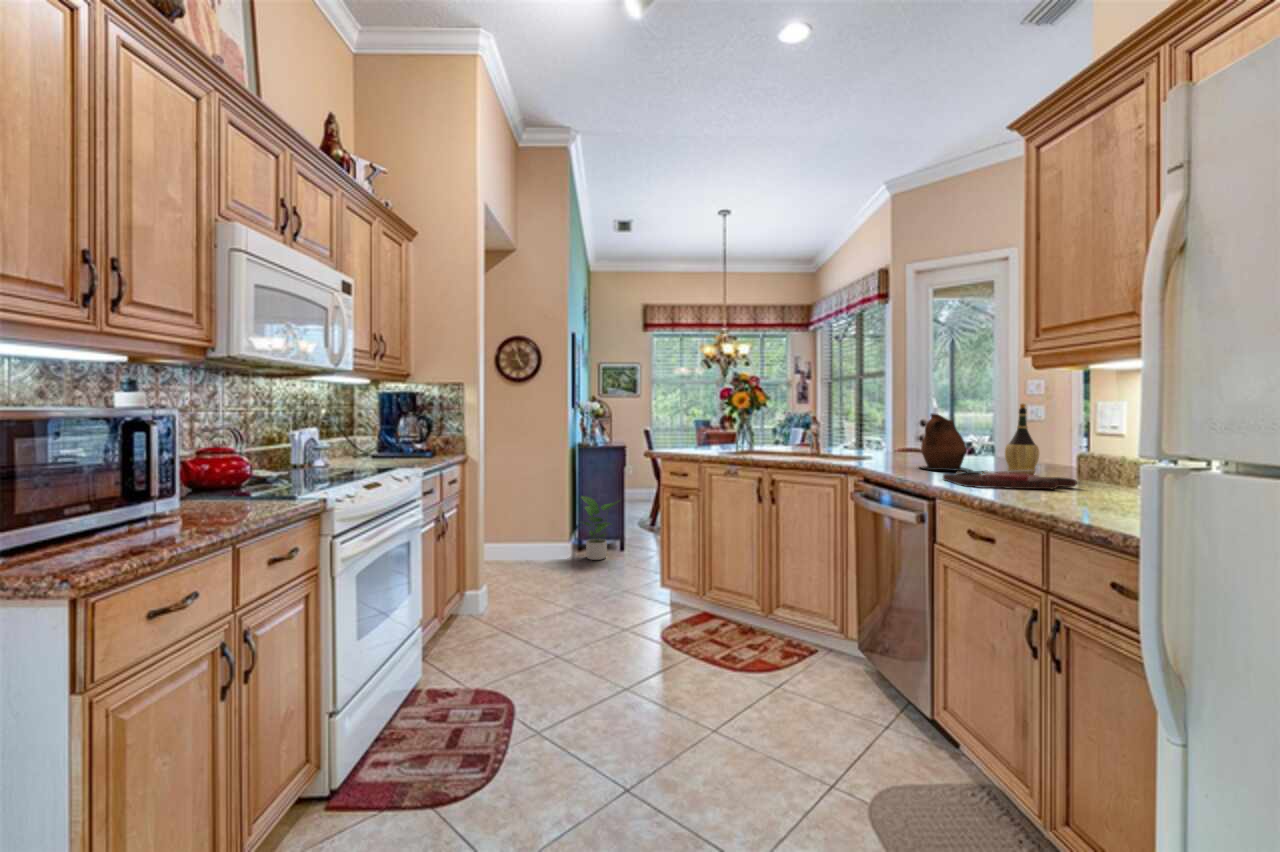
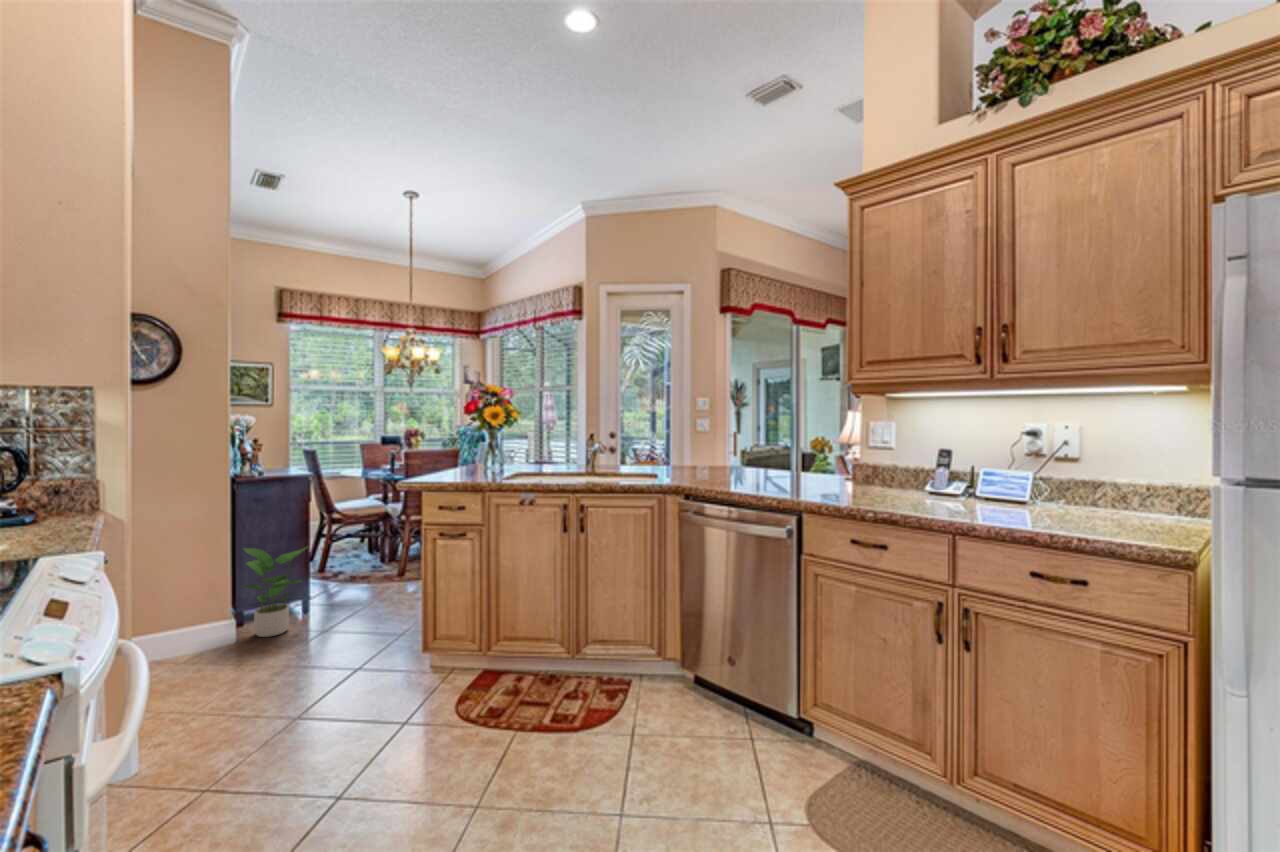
wine bottle: present [1005,404,1039,475] -> none [787,421,812,482]
ceramic pitcher: present [920,414,972,471] -> none [720,430,769,482]
cutting board: present [943,470,1077,489] -> none [785,479,874,499]

